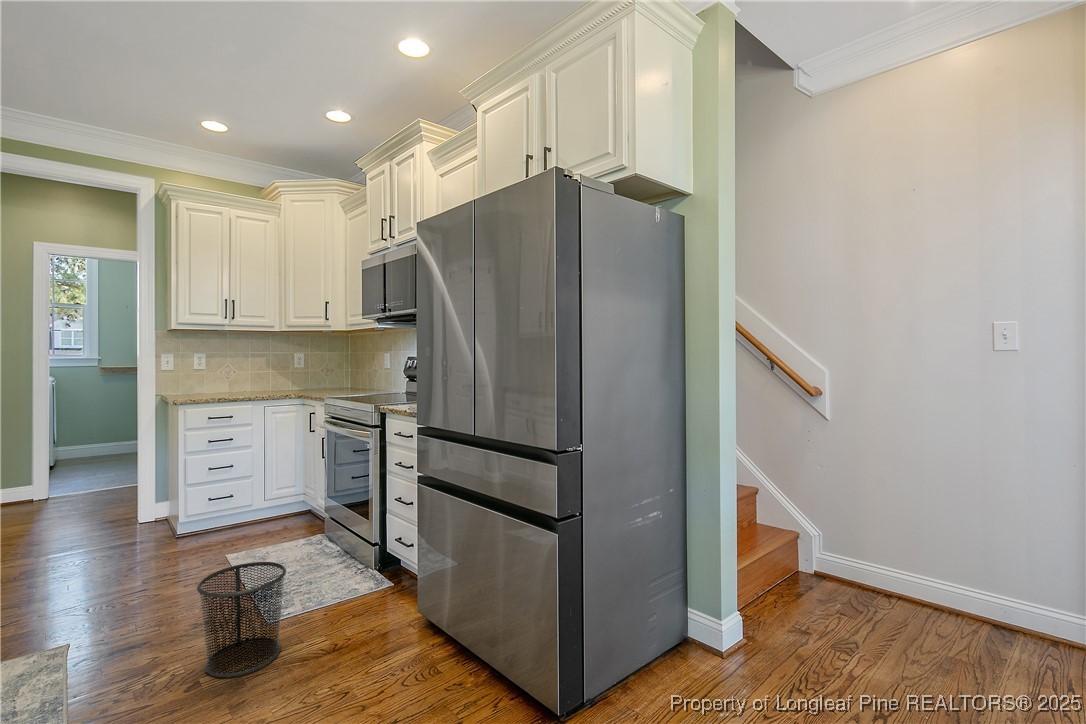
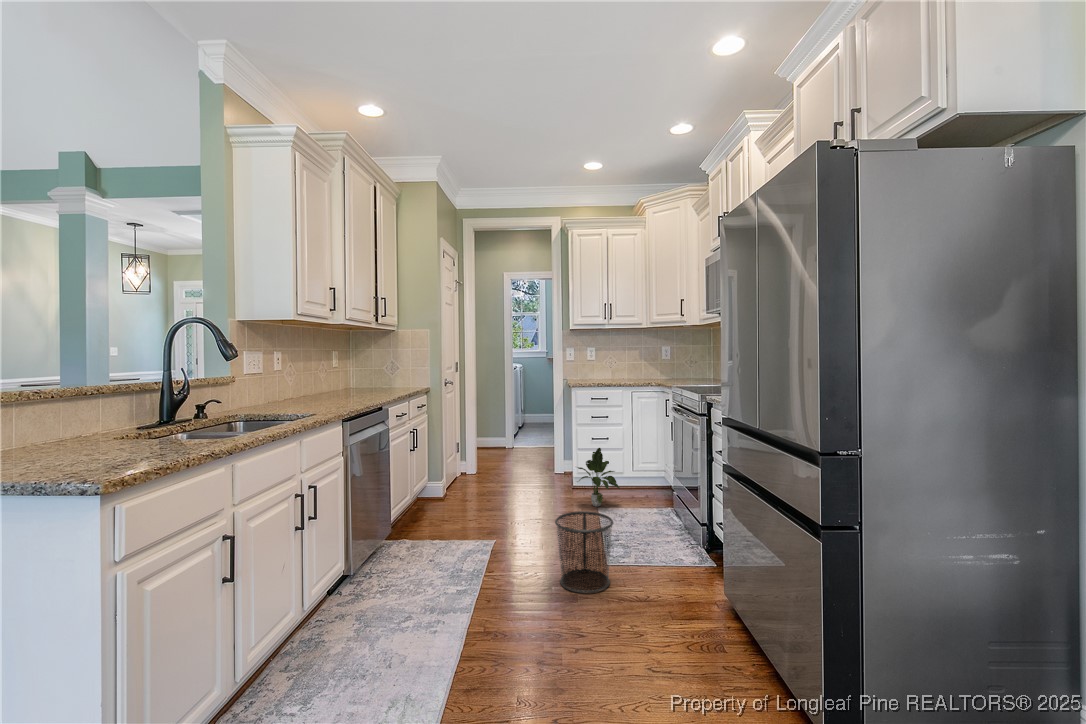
potted plant: none [190,479,257,555] -> present [578,448,620,507]

